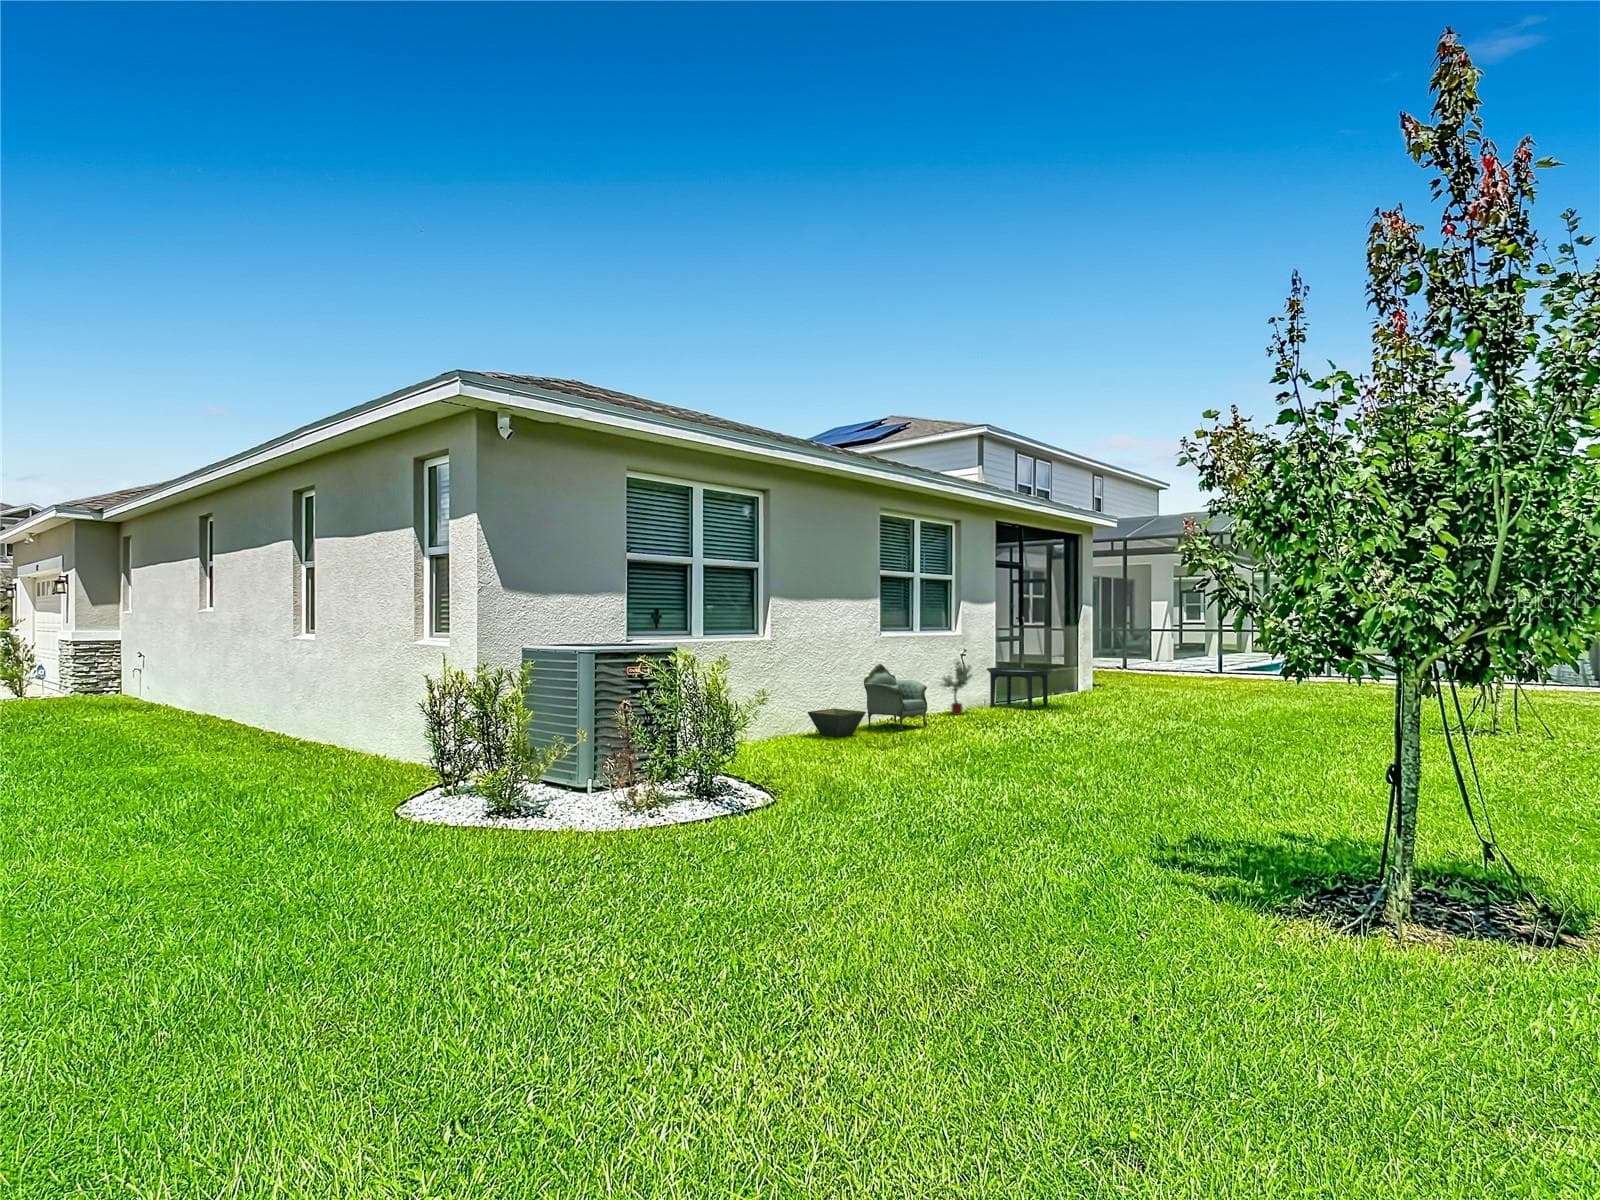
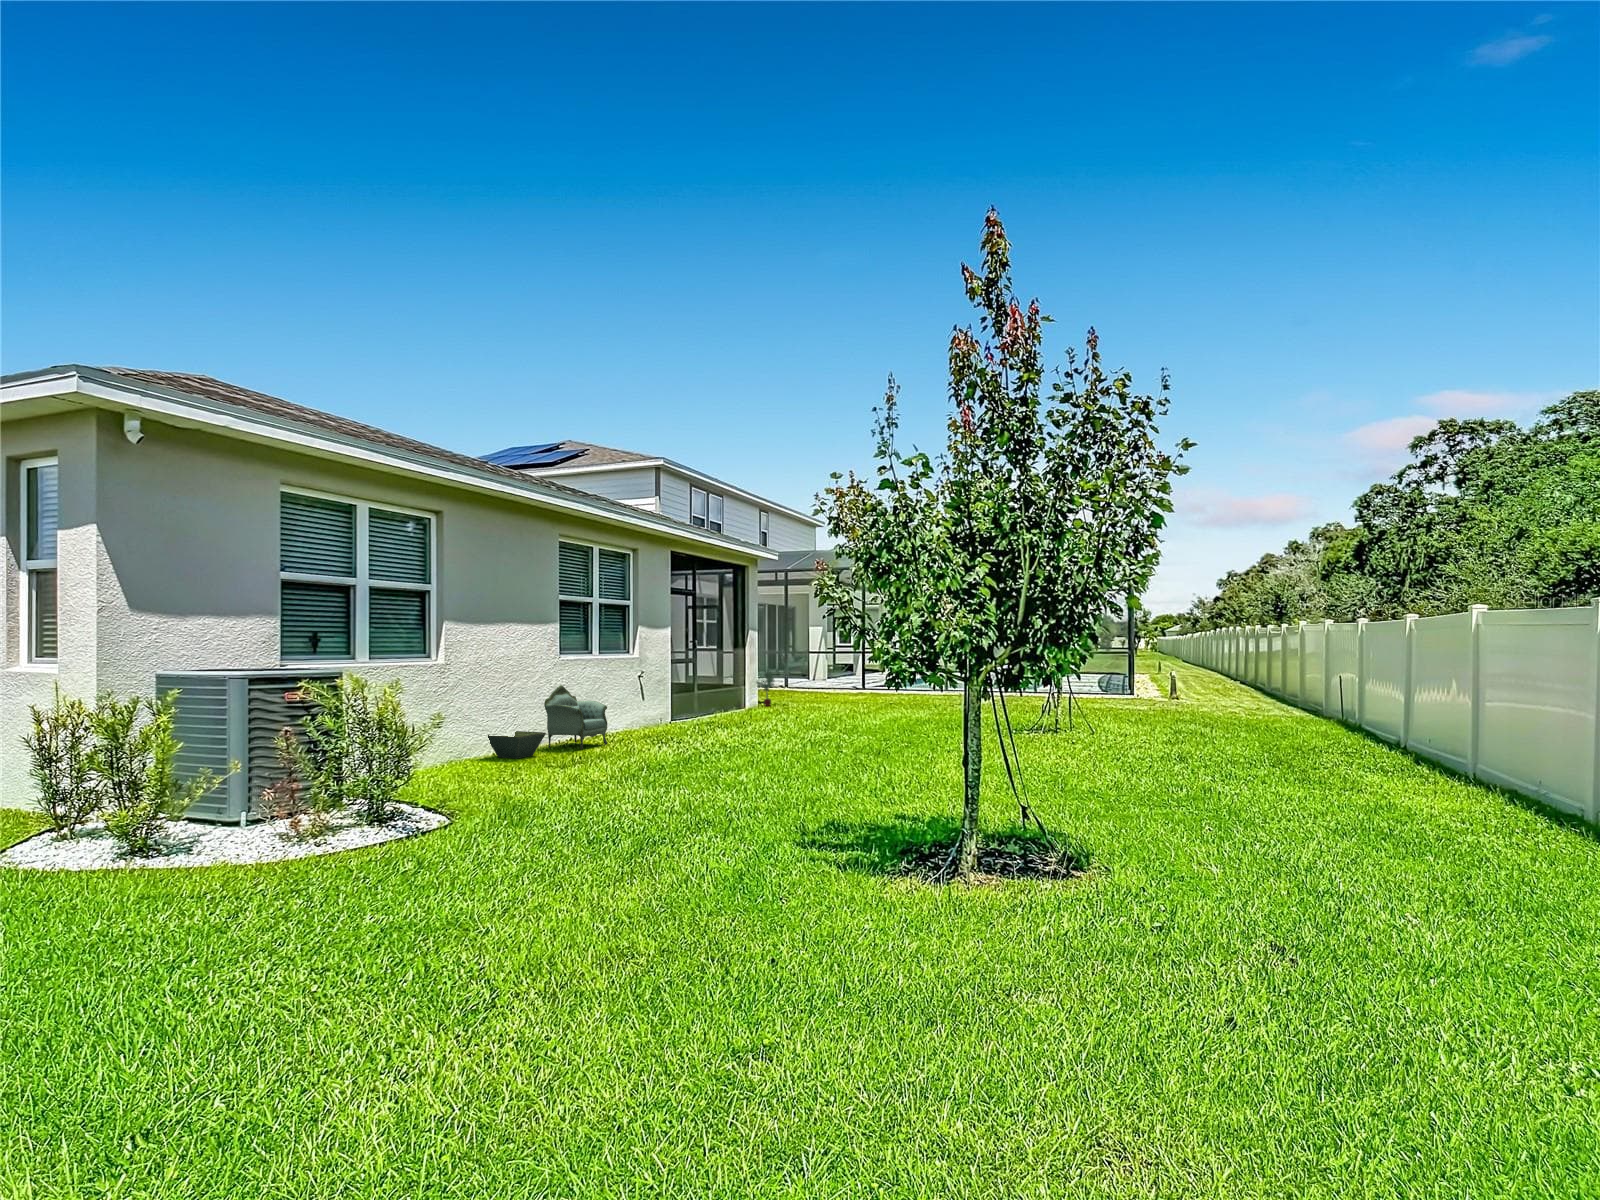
potted tree: present [940,659,972,715] -> present [757,669,774,706]
round table: present [987,667,1052,710] -> none [664,686,724,725]

